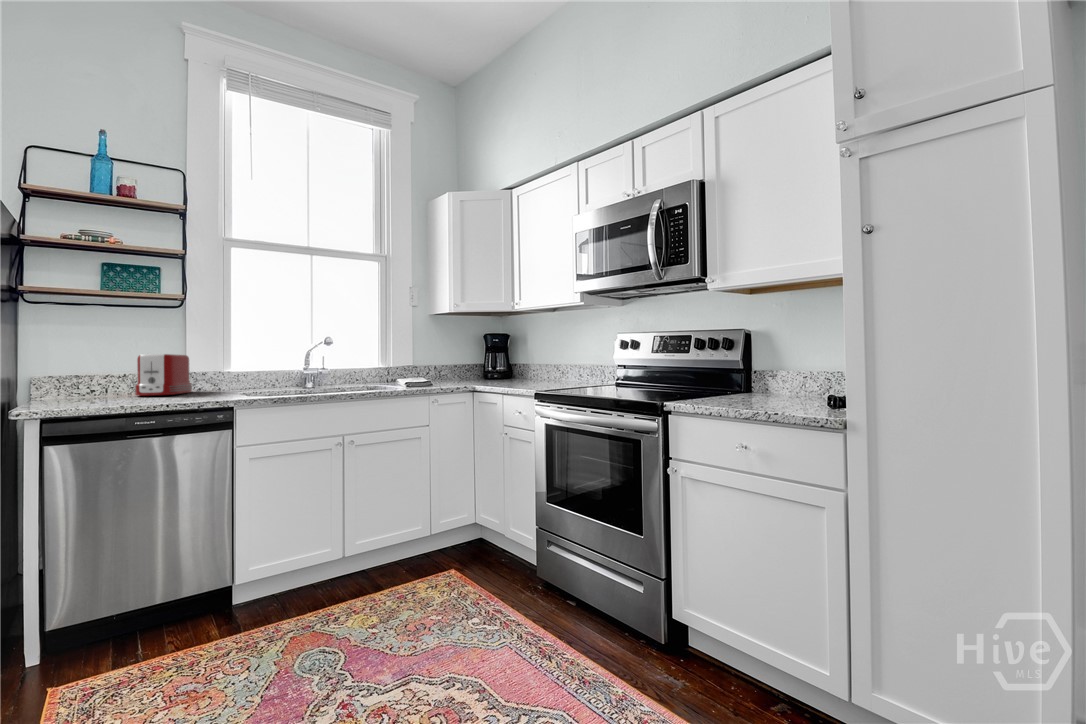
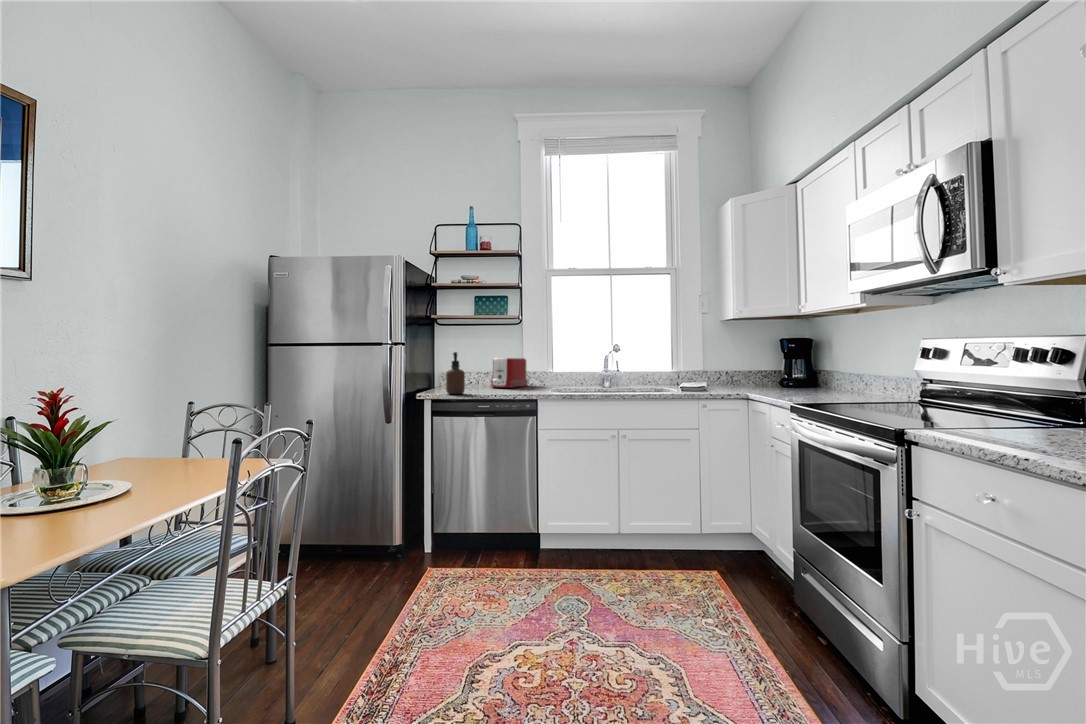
soap dispenser: none [66,344,102,408] -> present [446,352,465,394]

